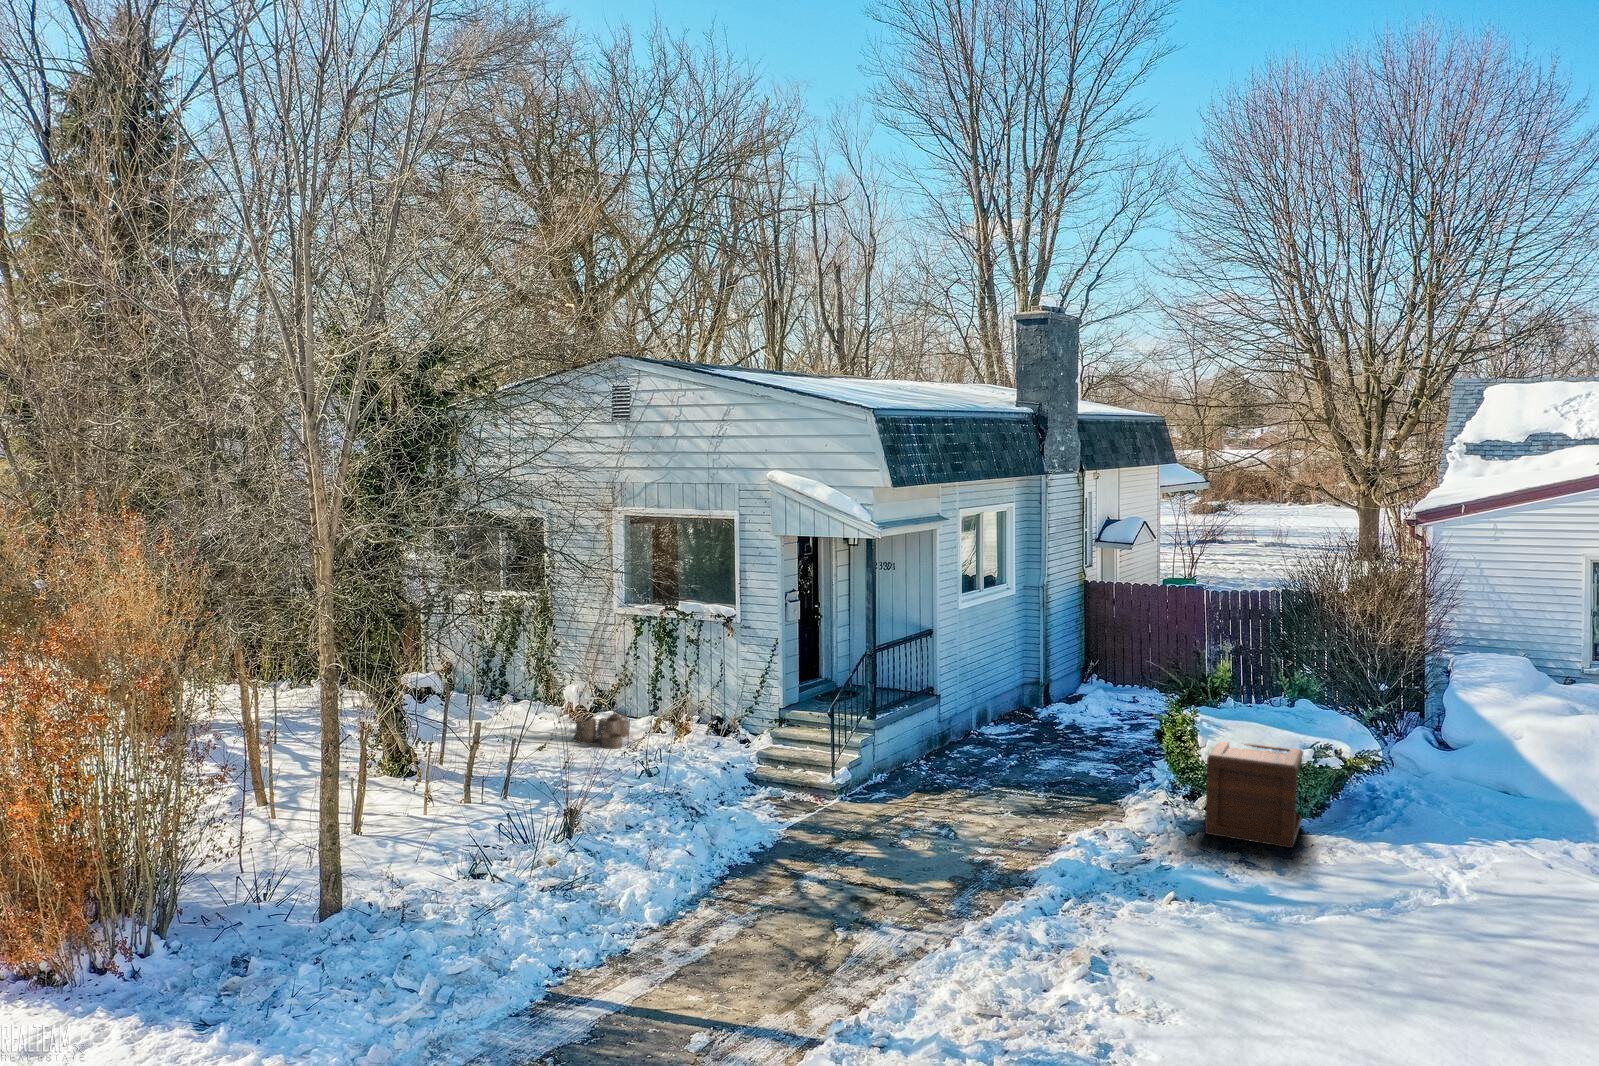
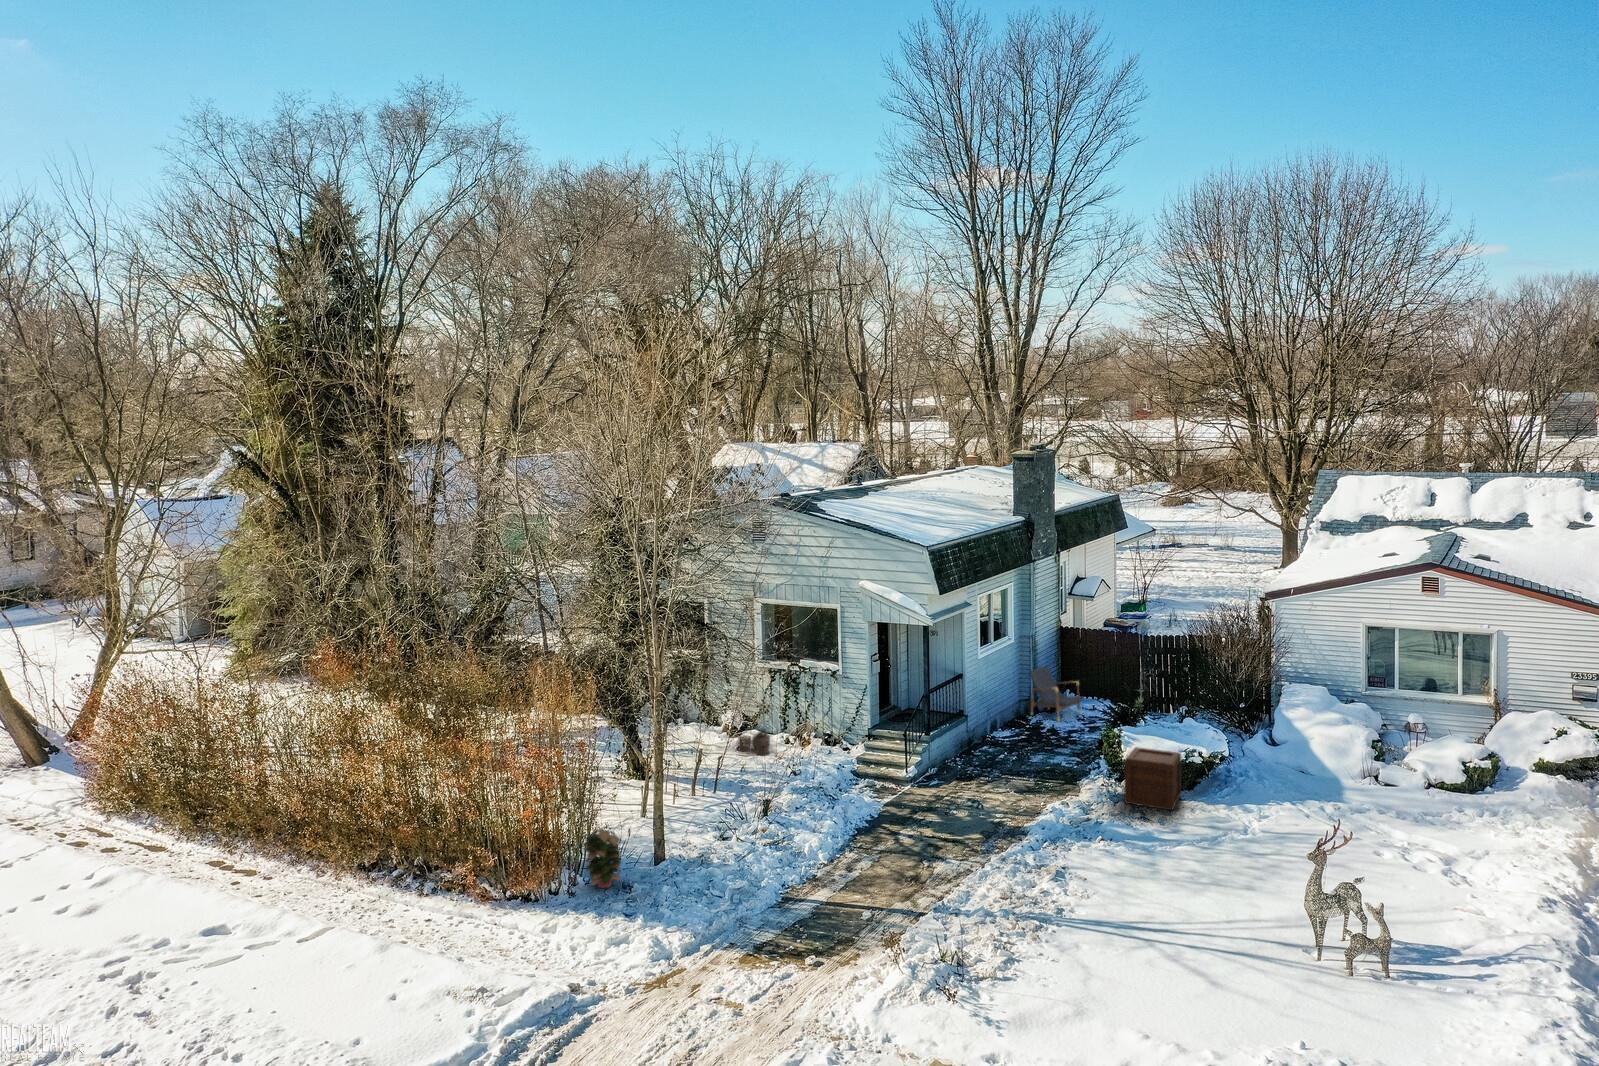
lounge chair: none [1039,635,1122,717] -> present [1029,666,1084,721]
decorative plant: none [112,845,209,972] -> present [582,828,621,888]

